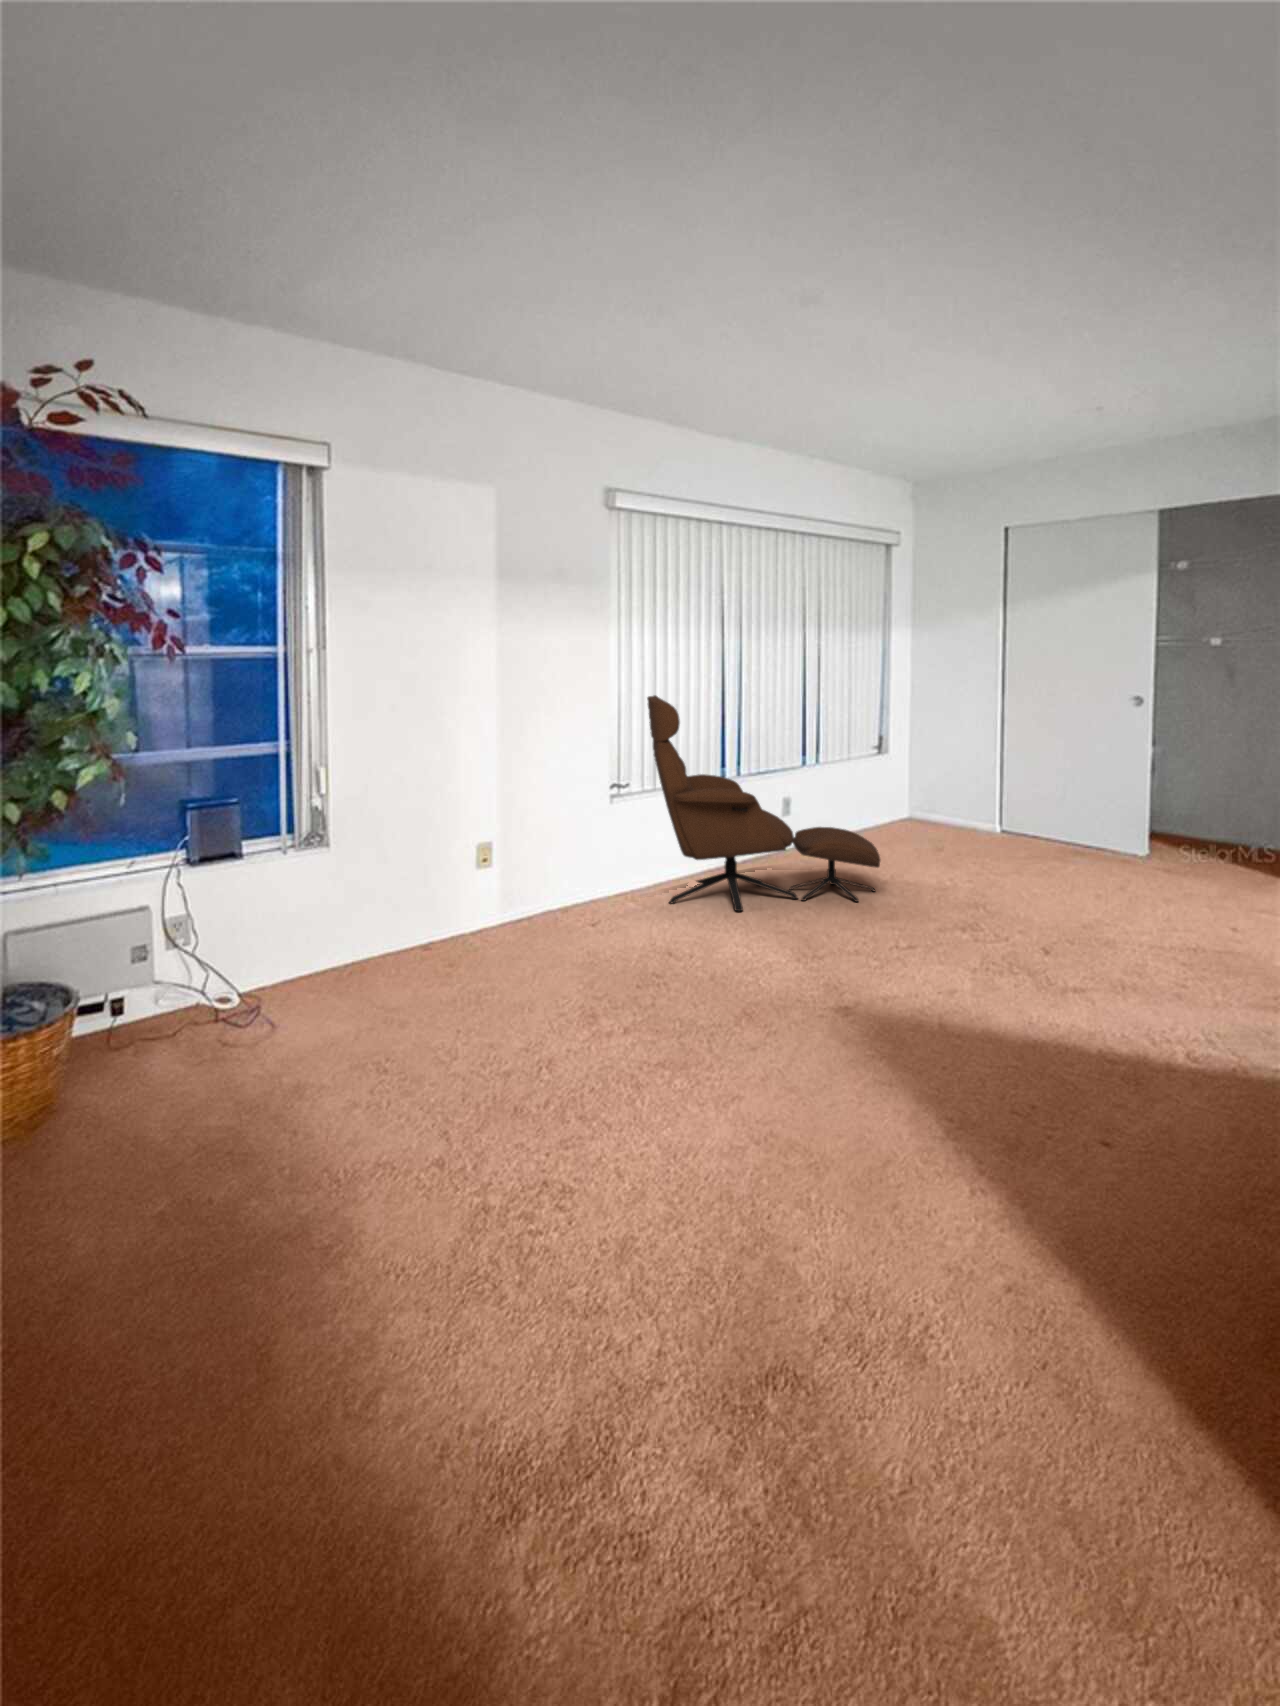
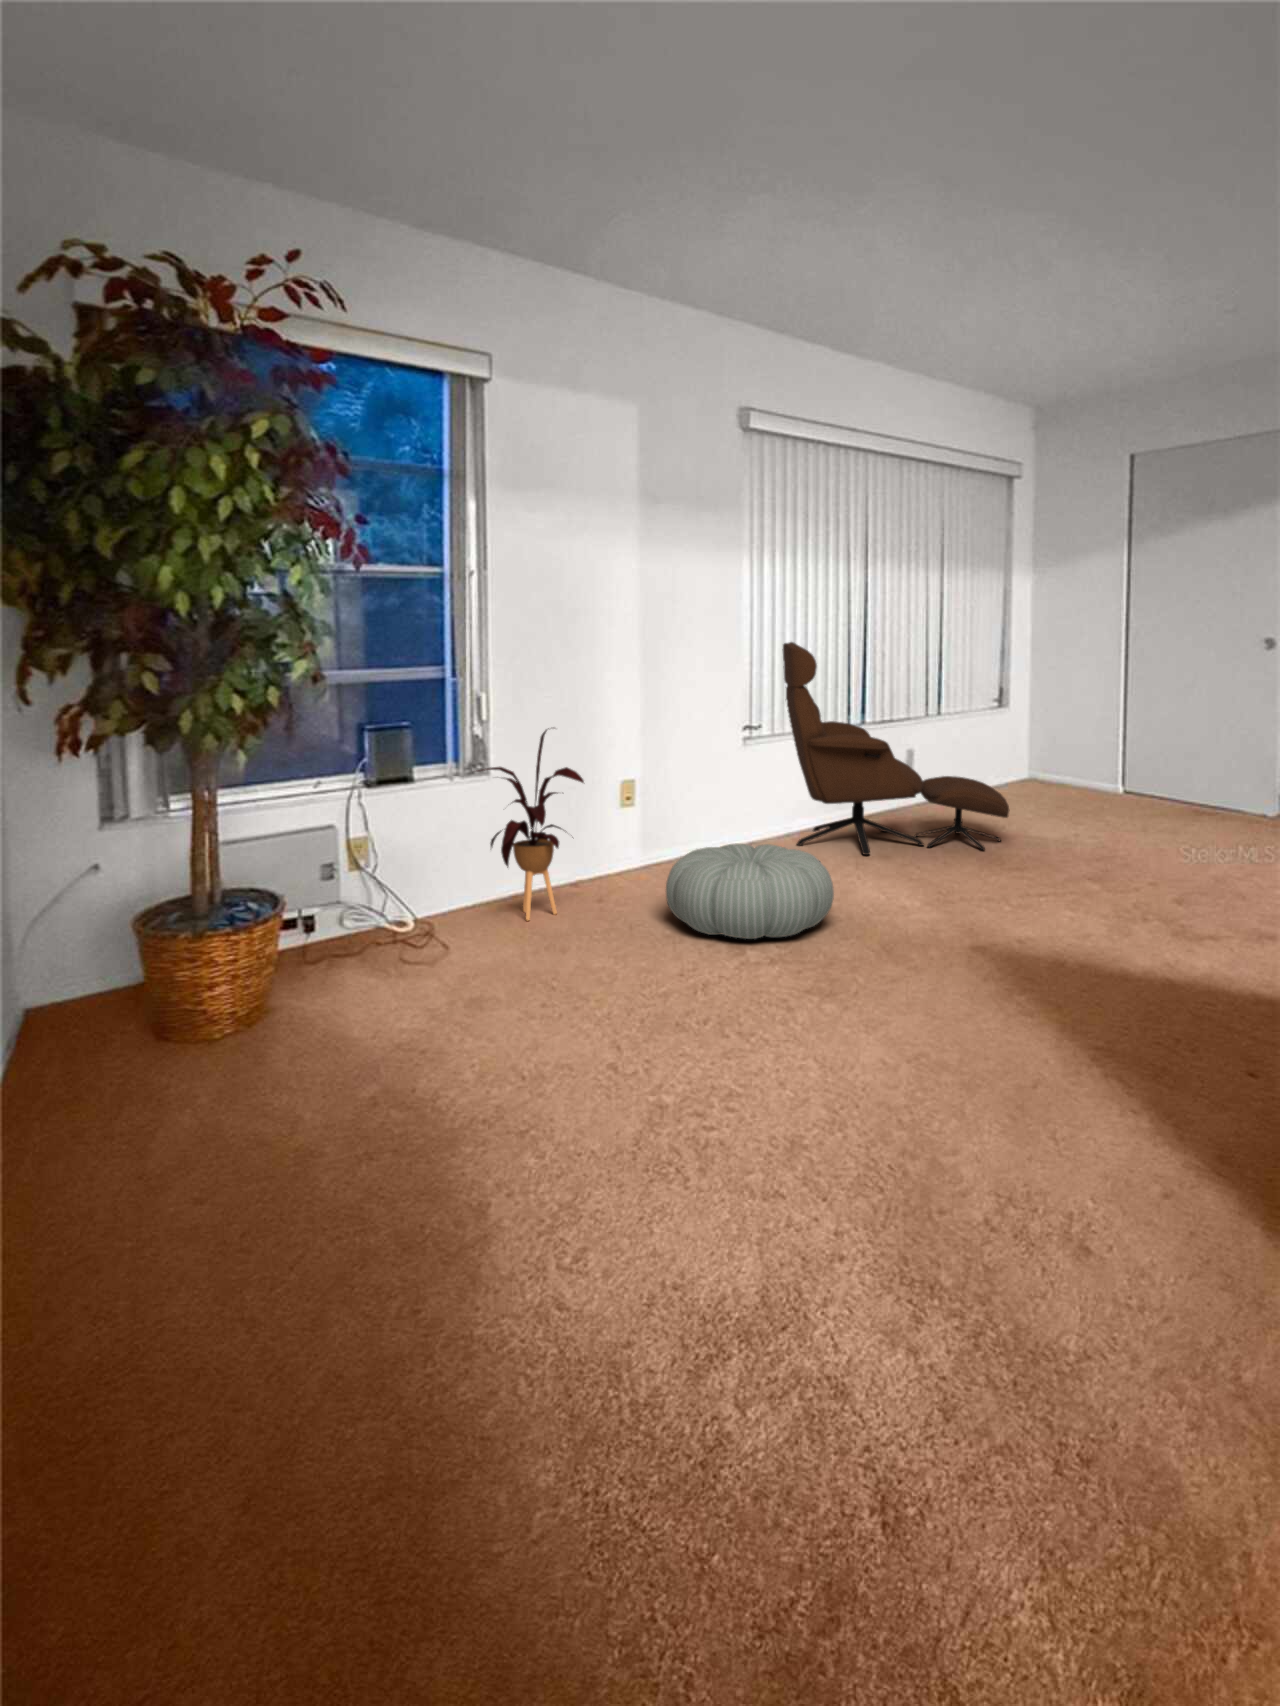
house plant: none [306,792,427,1000] -> present [481,728,584,921]
pouf: none [520,907,695,1010] -> present [666,844,834,939]

